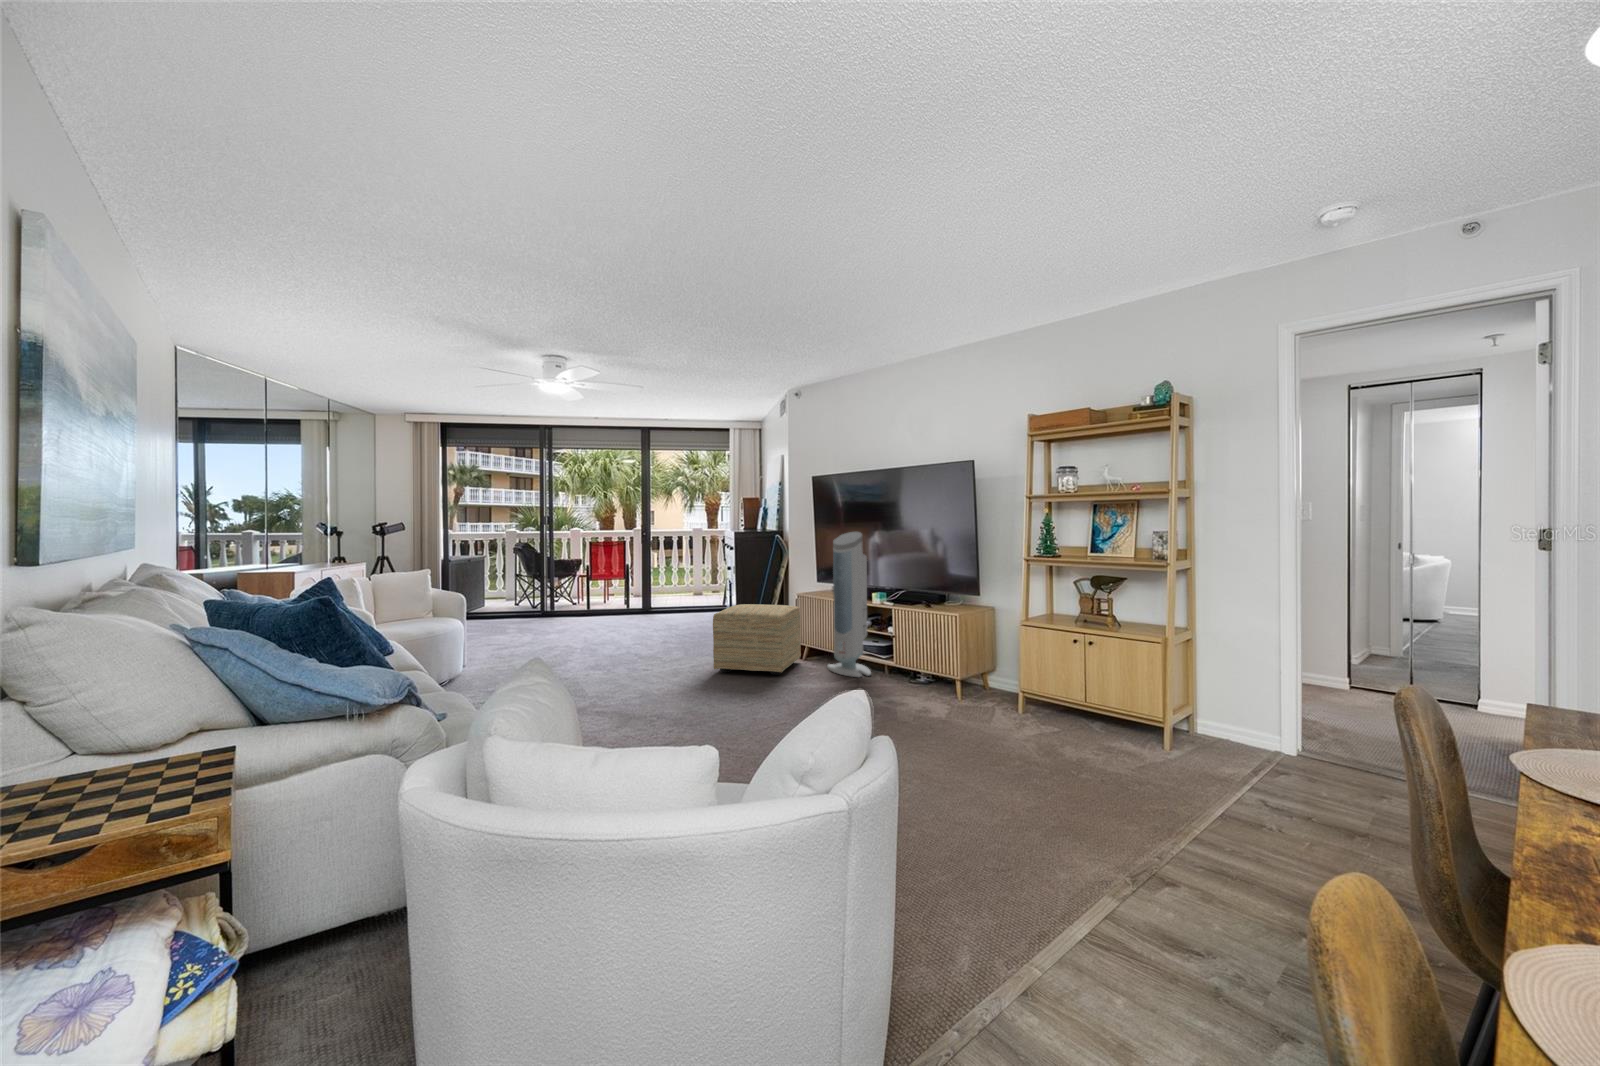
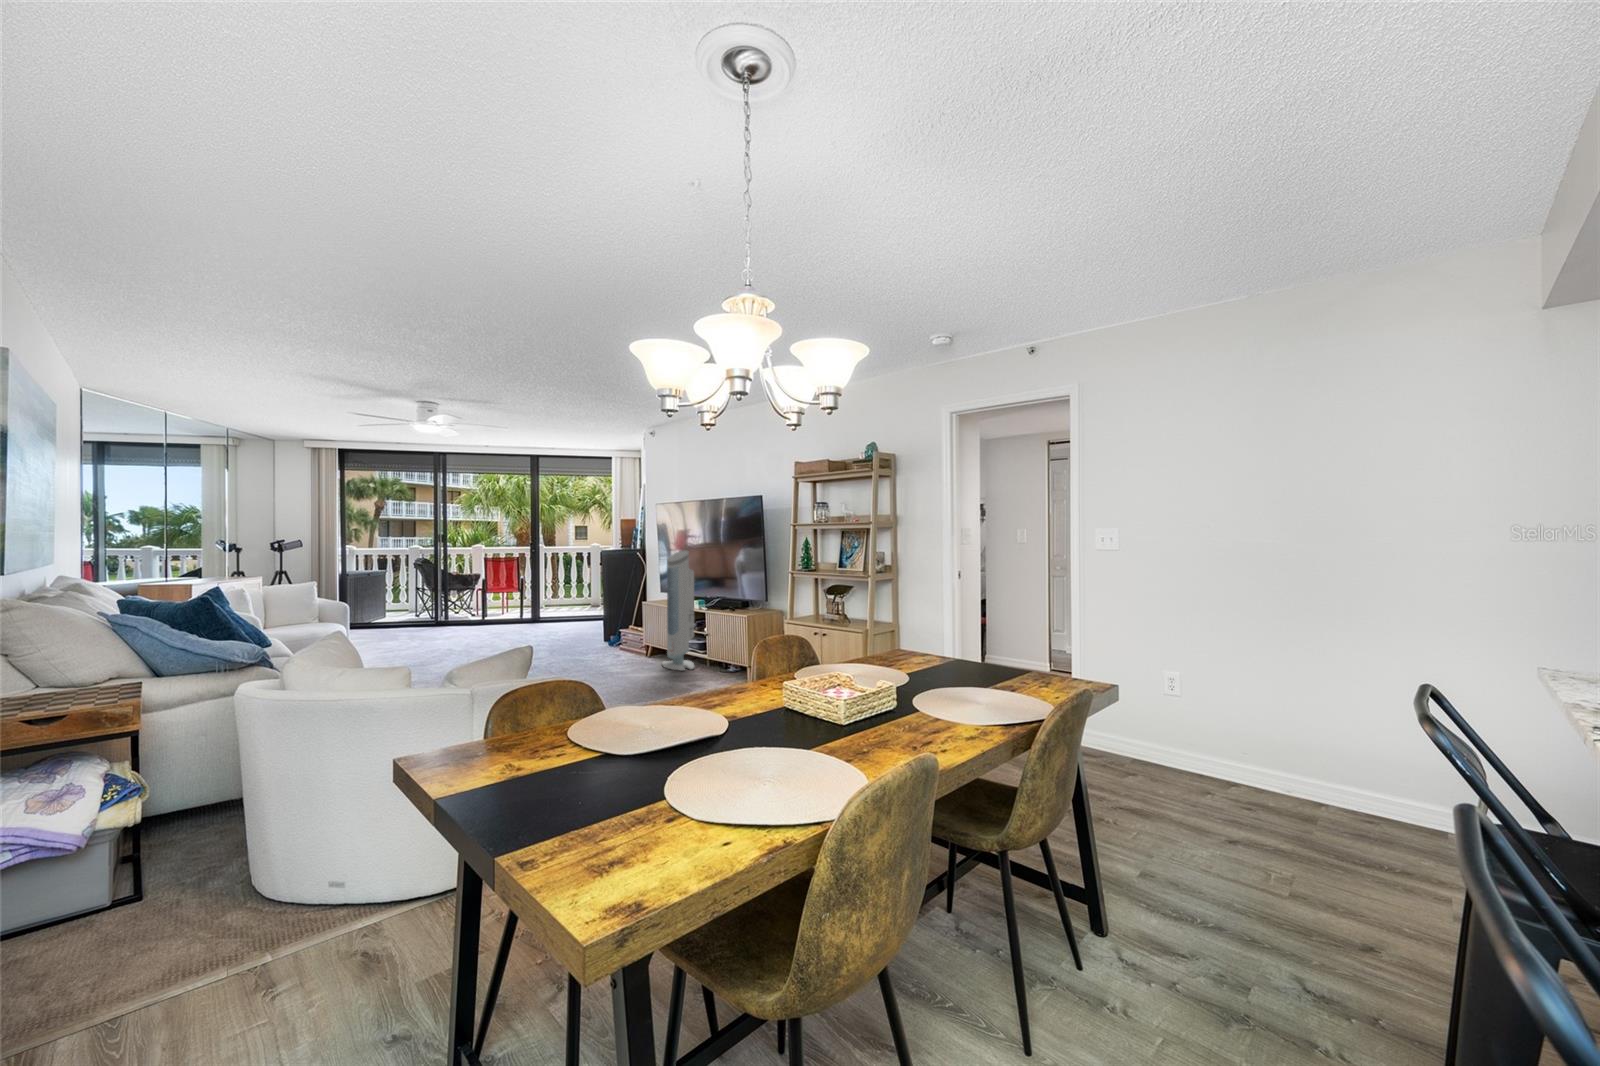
ottoman: present [713,604,801,675] -> none [562,612,643,670]

